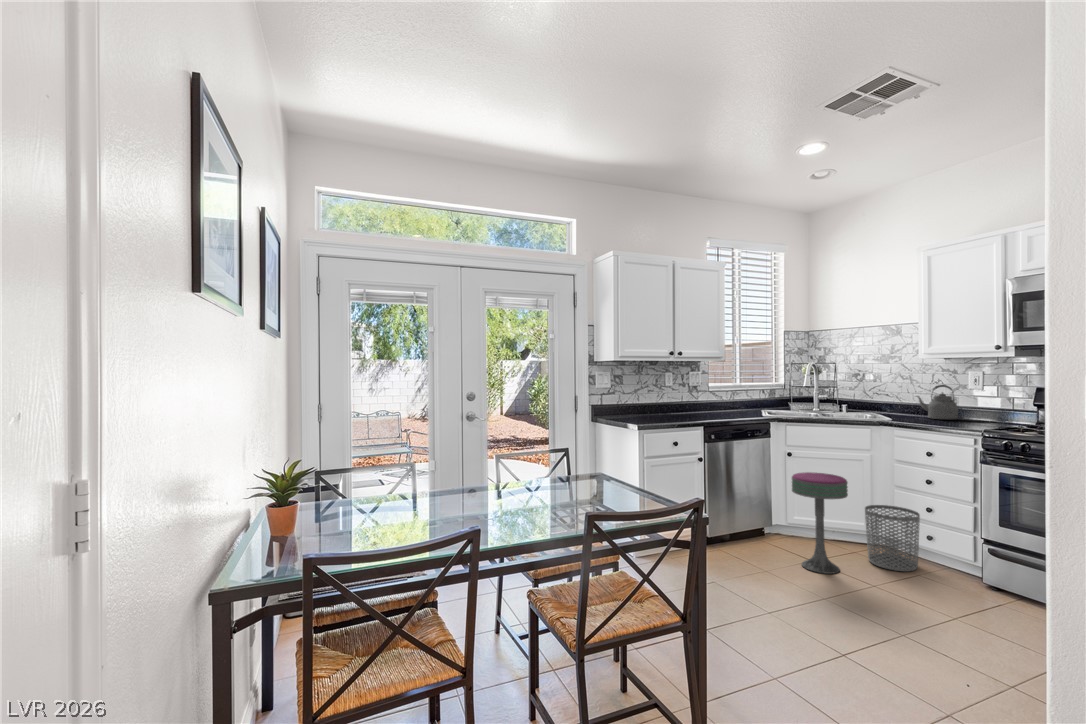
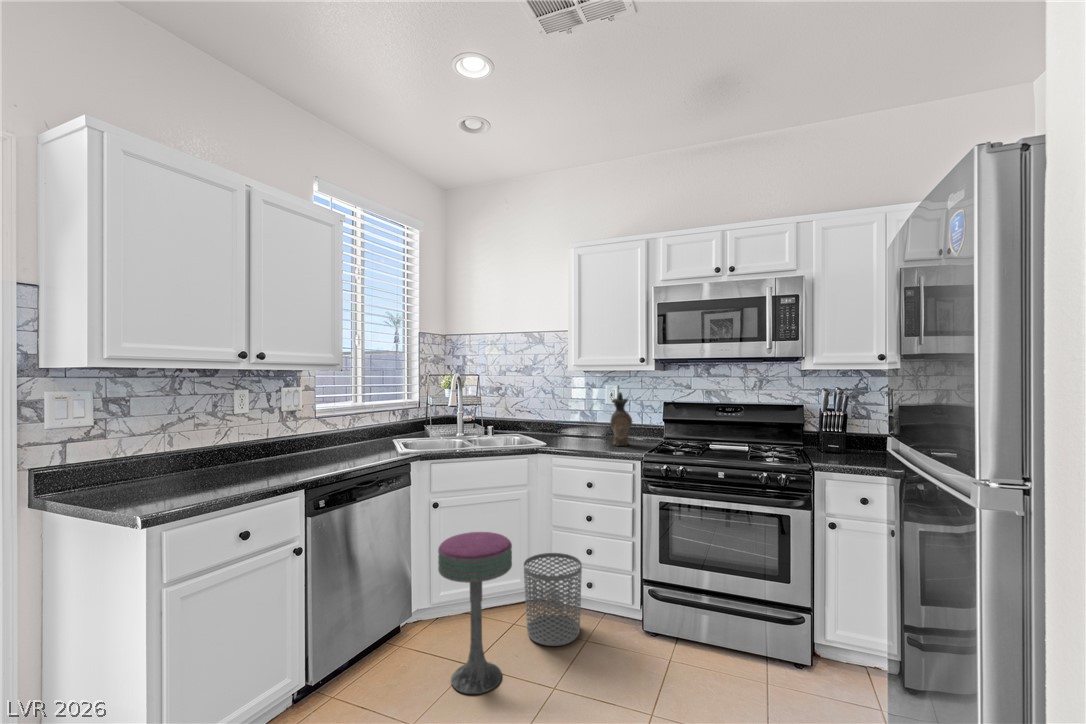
ceramic pitcher: none [958,379,983,426] -> present [610,392,632,445]
kettle: present [916,385,958,420] -> none [561,399,601,438]

